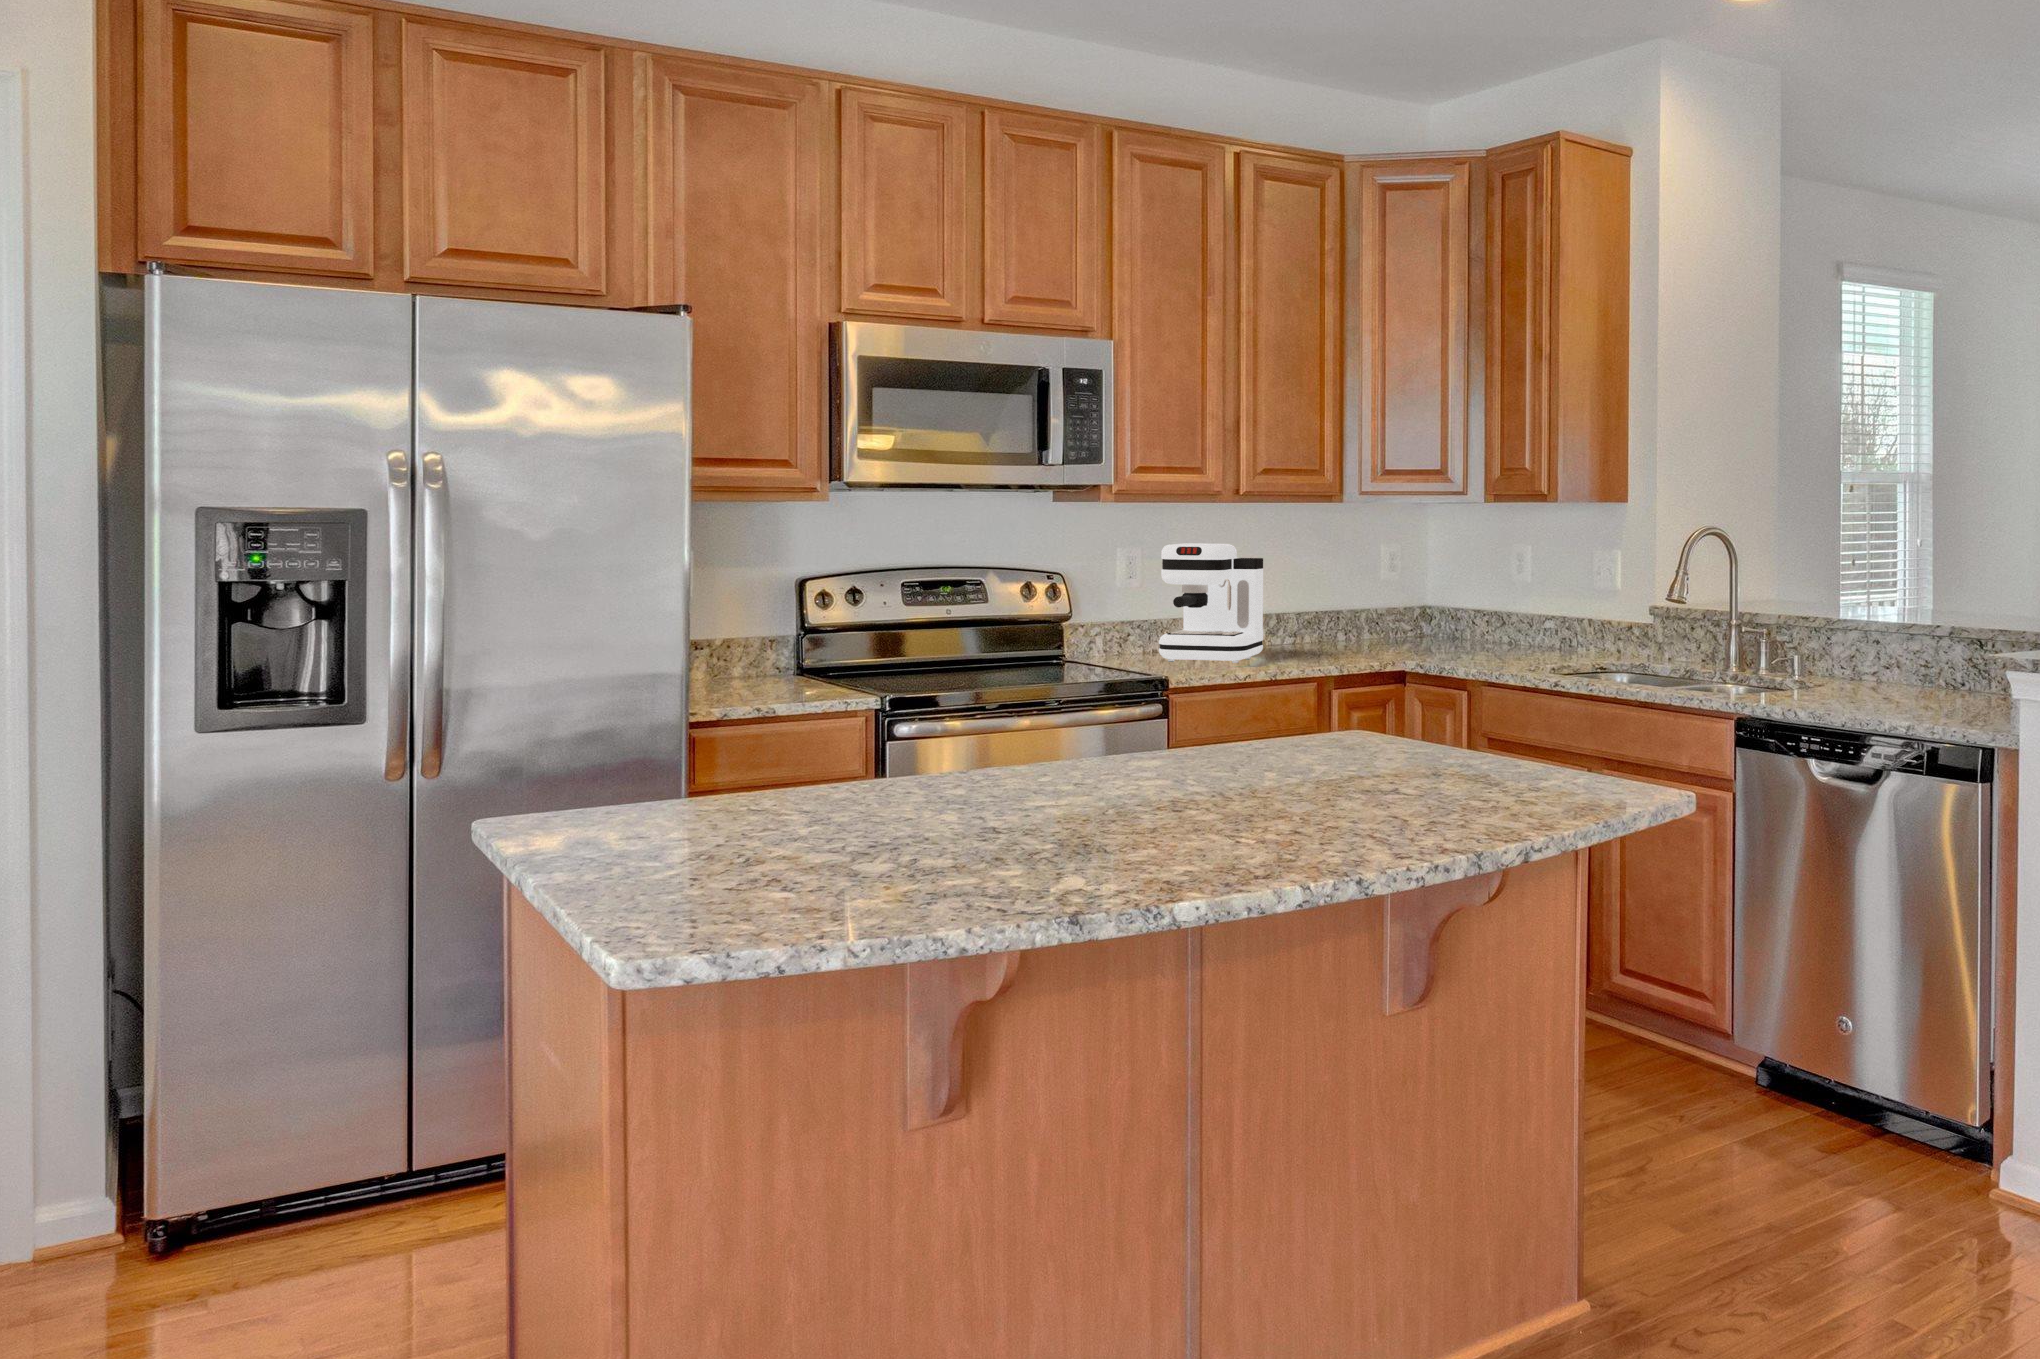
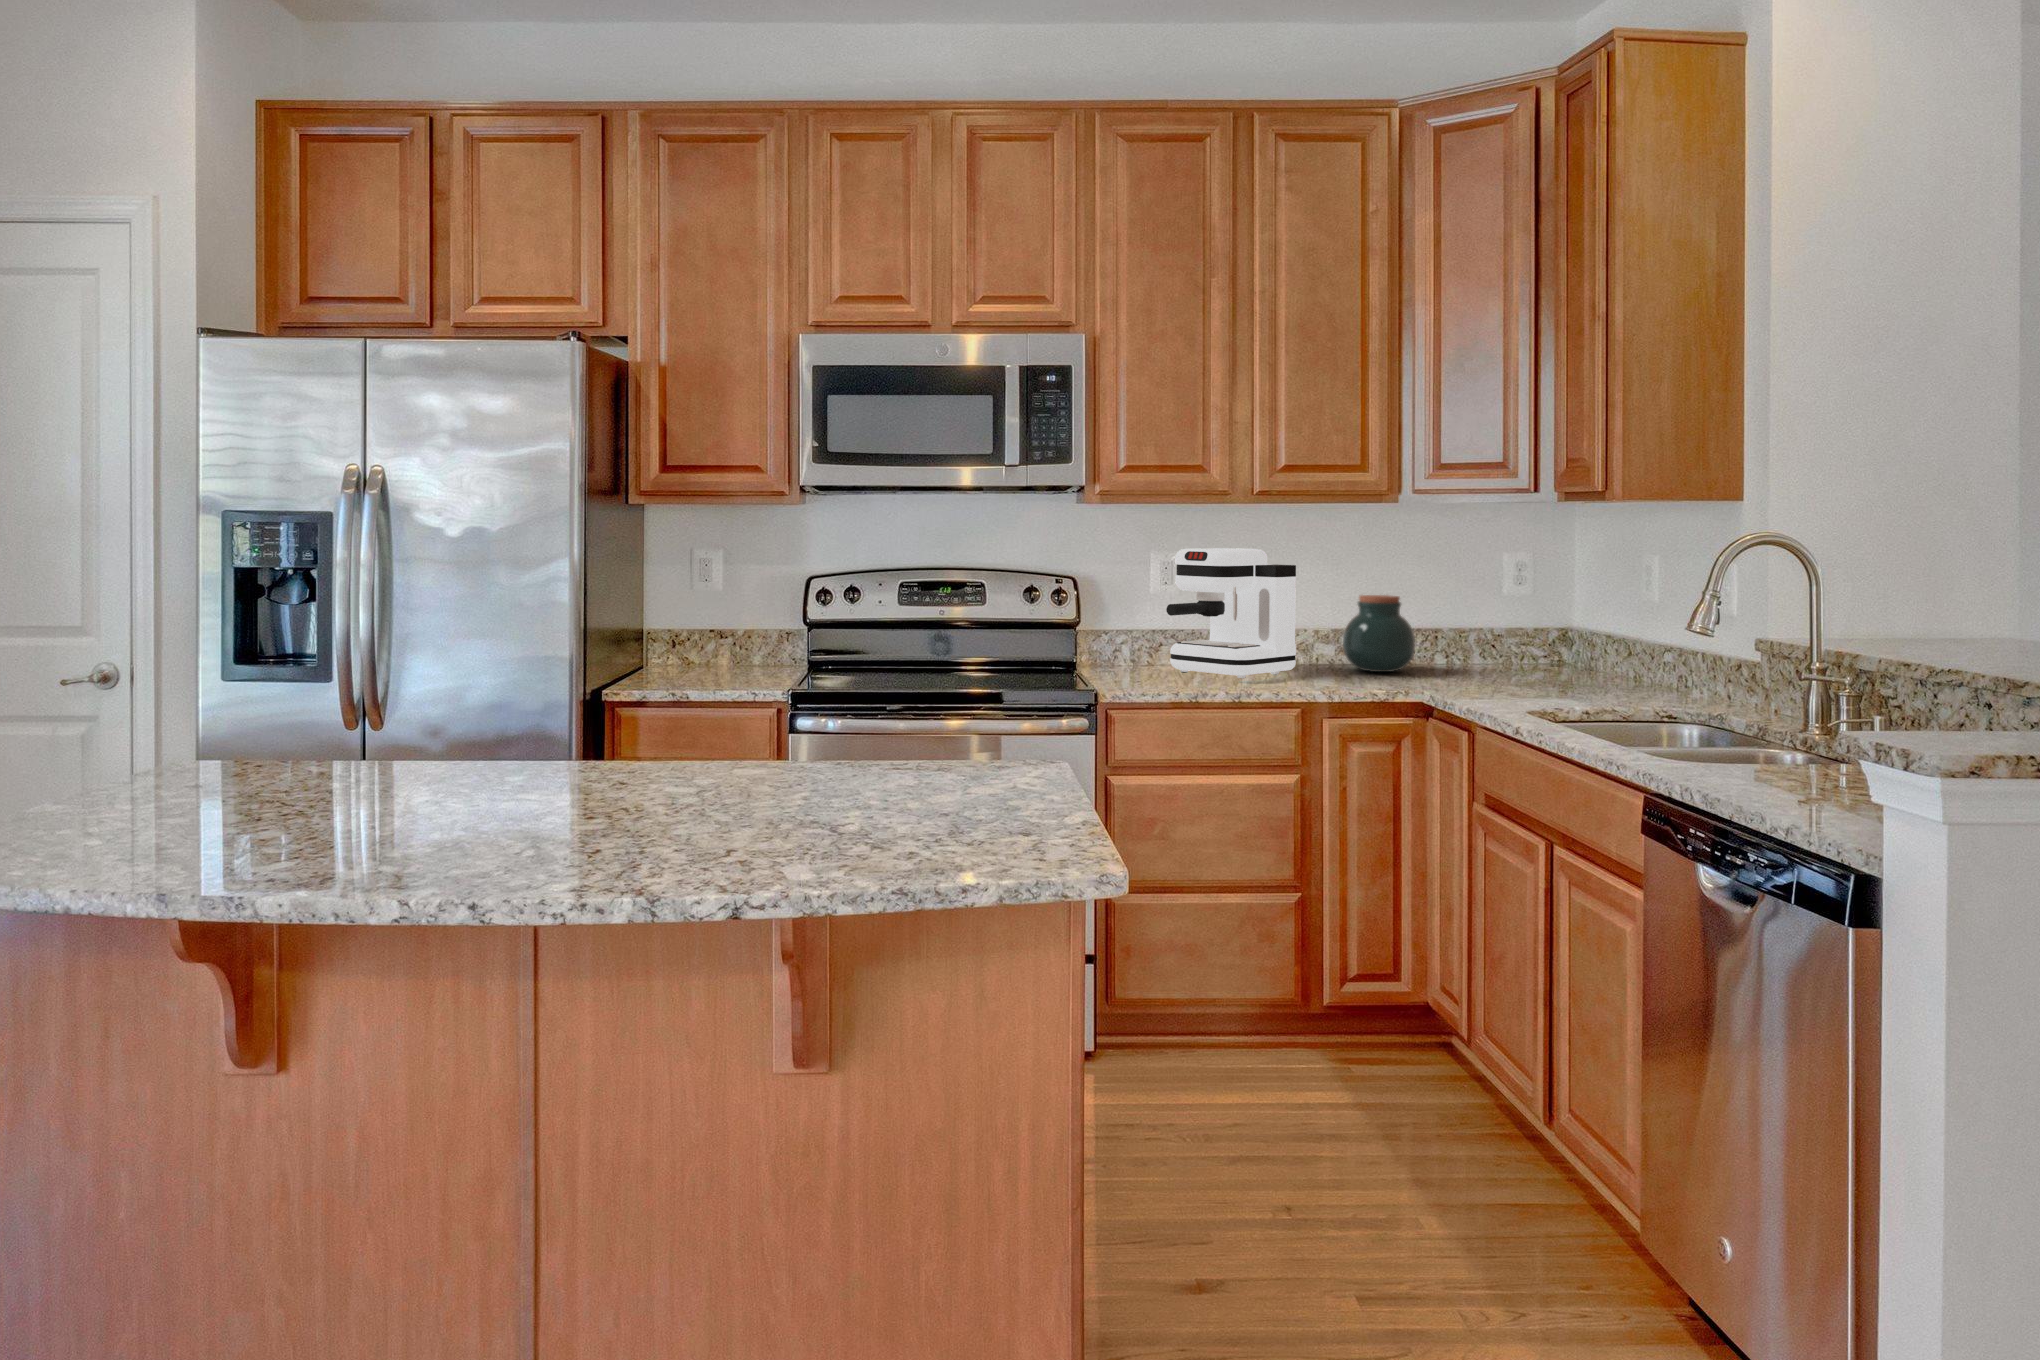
jar: none [1287,584,1348,652] -> present [1343,595,1415,672]

